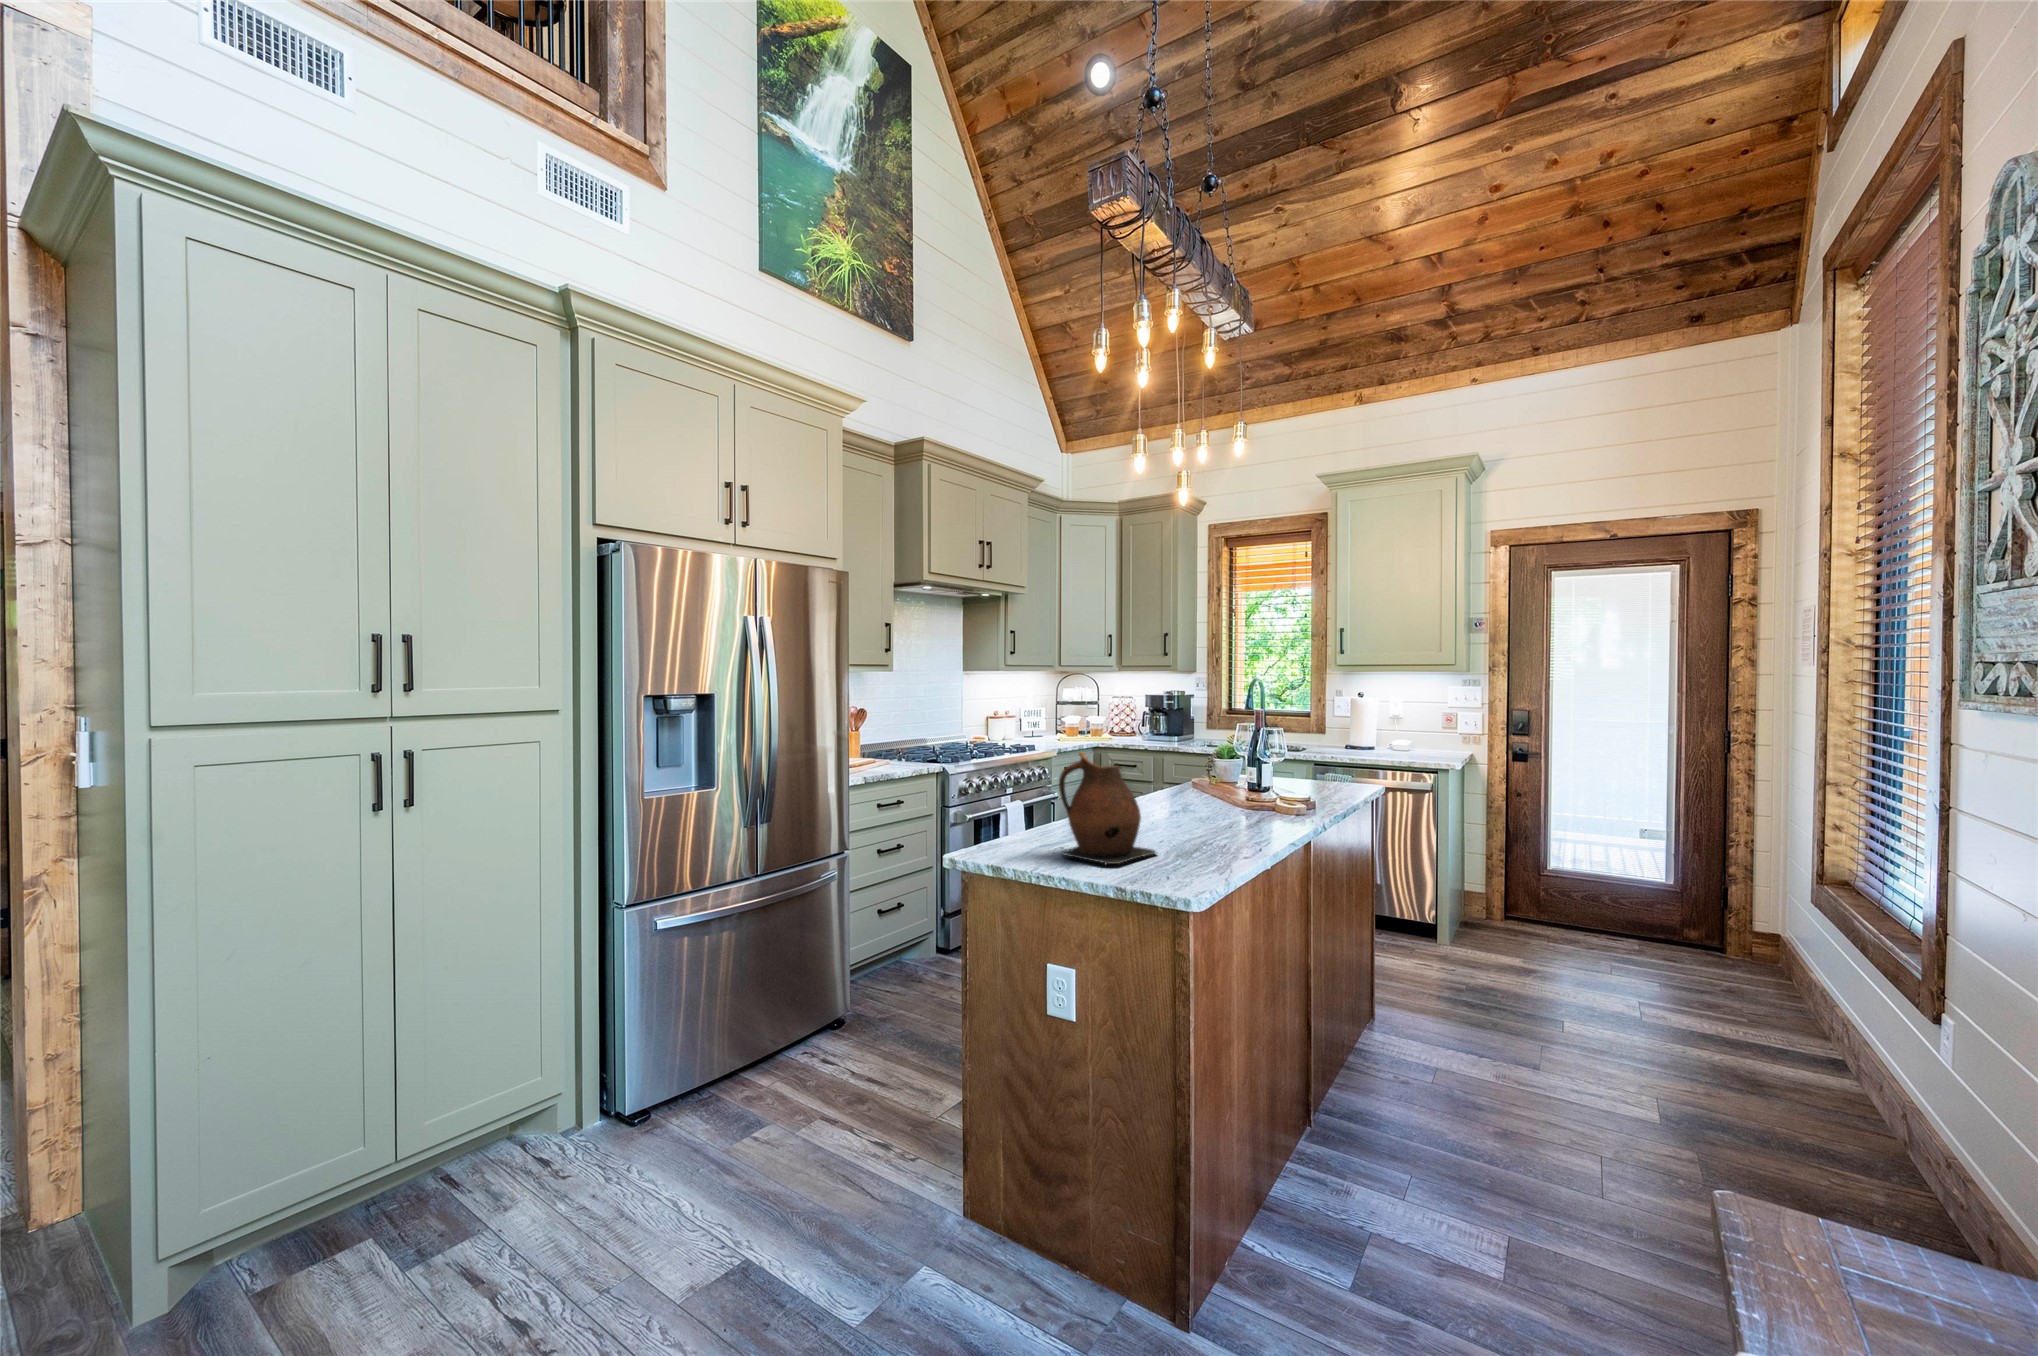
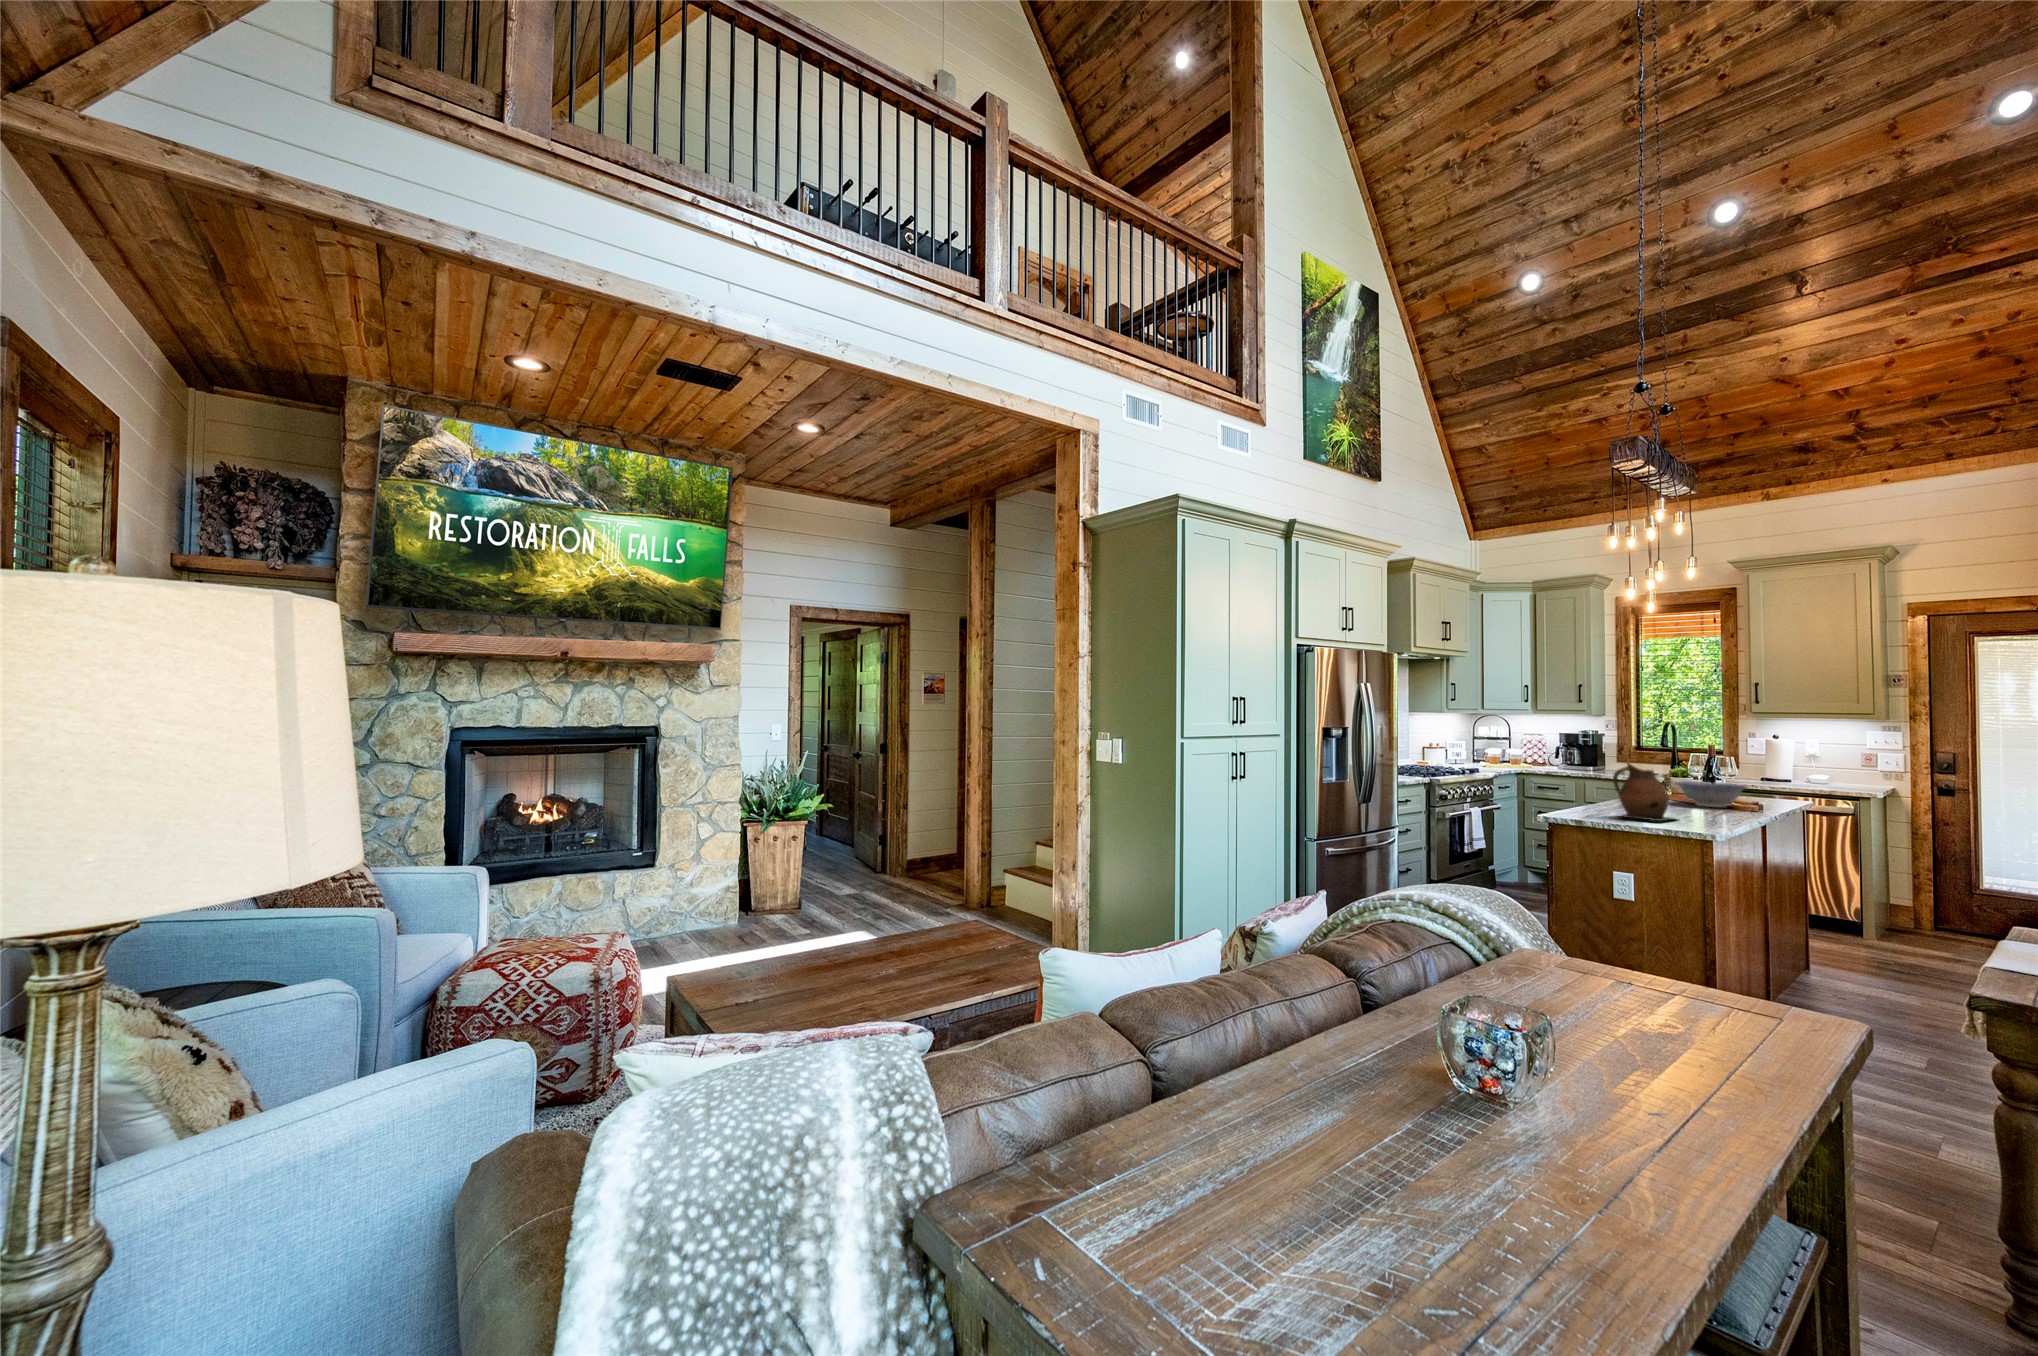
decorative bowl: none [1193,771,1286,813] -> present [1675,782,1747,807]

